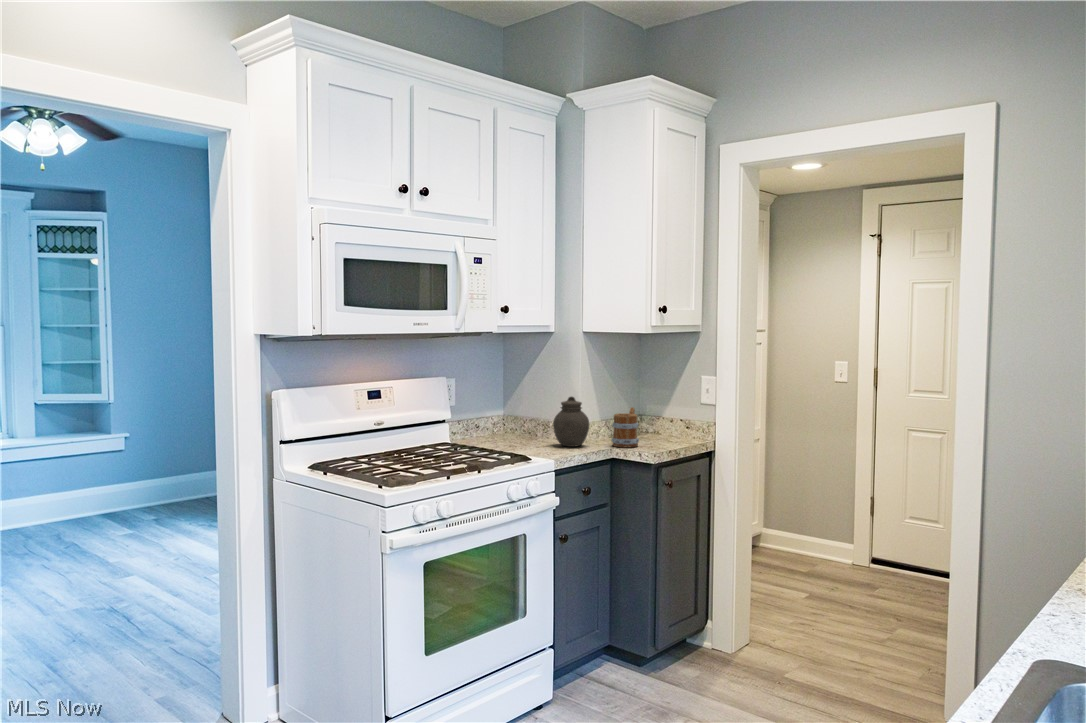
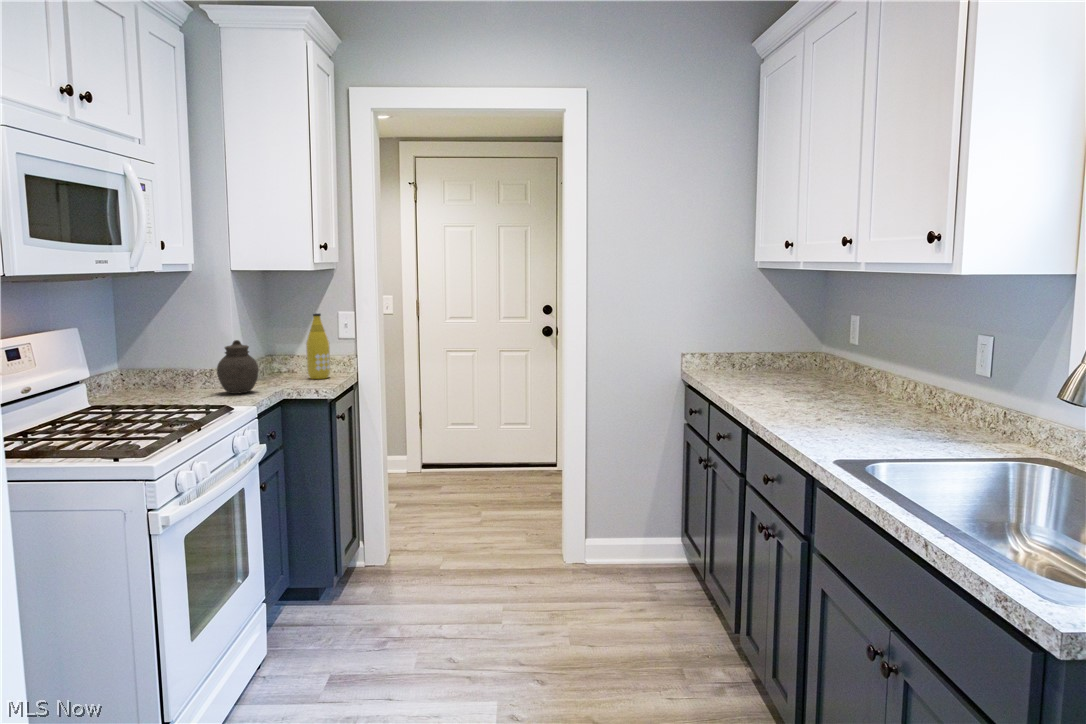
bottle: none [657,375,681,442] -> present [306,313,330,379]
mug: present [611,408,639,447] -> none [278,347,306,388]

